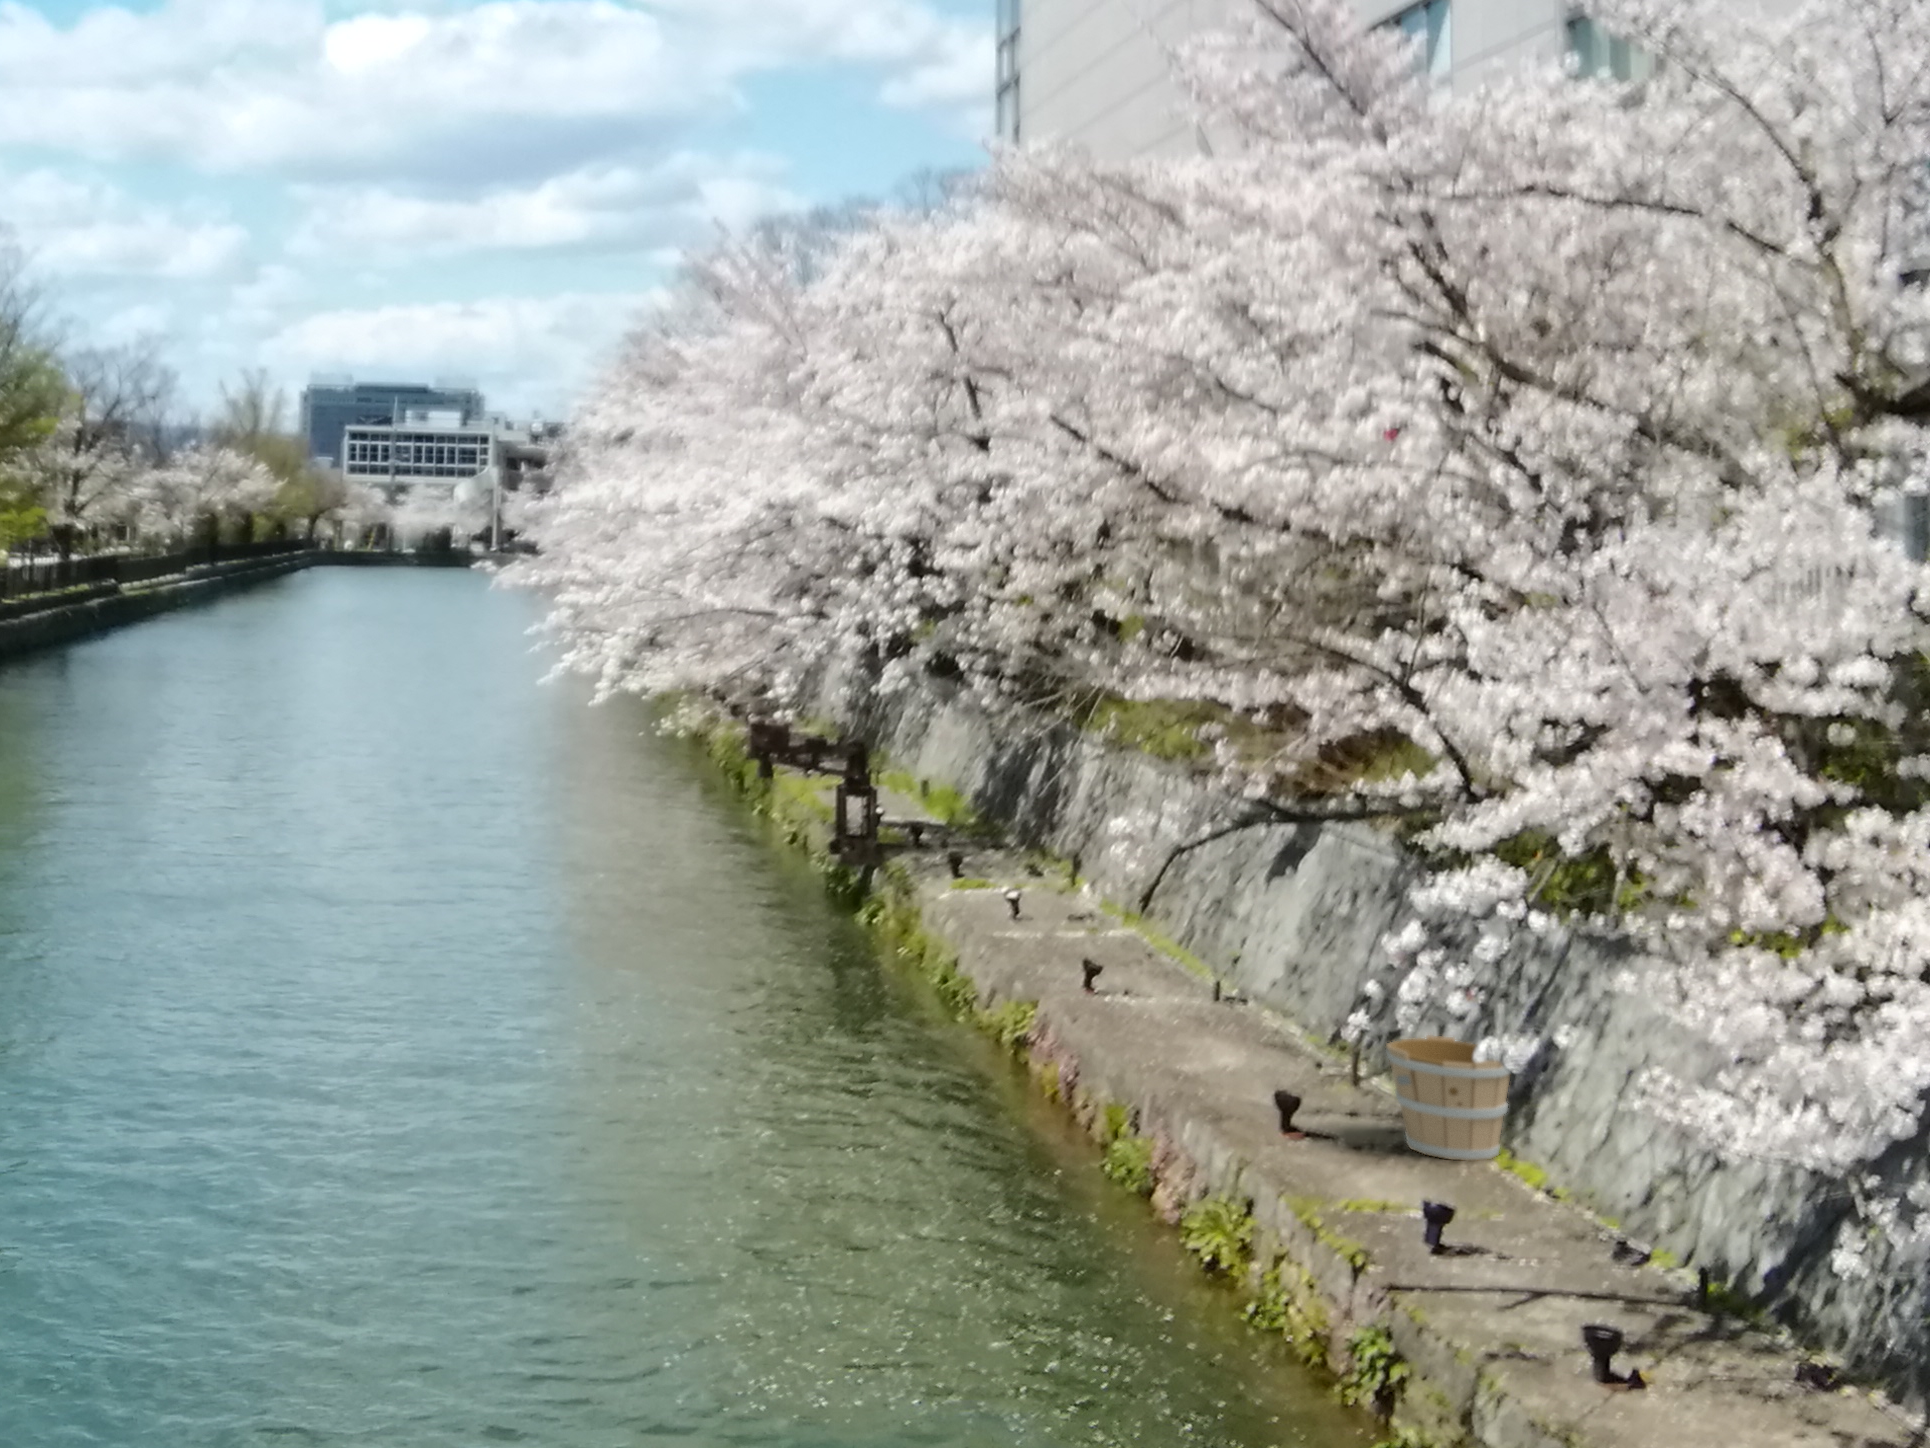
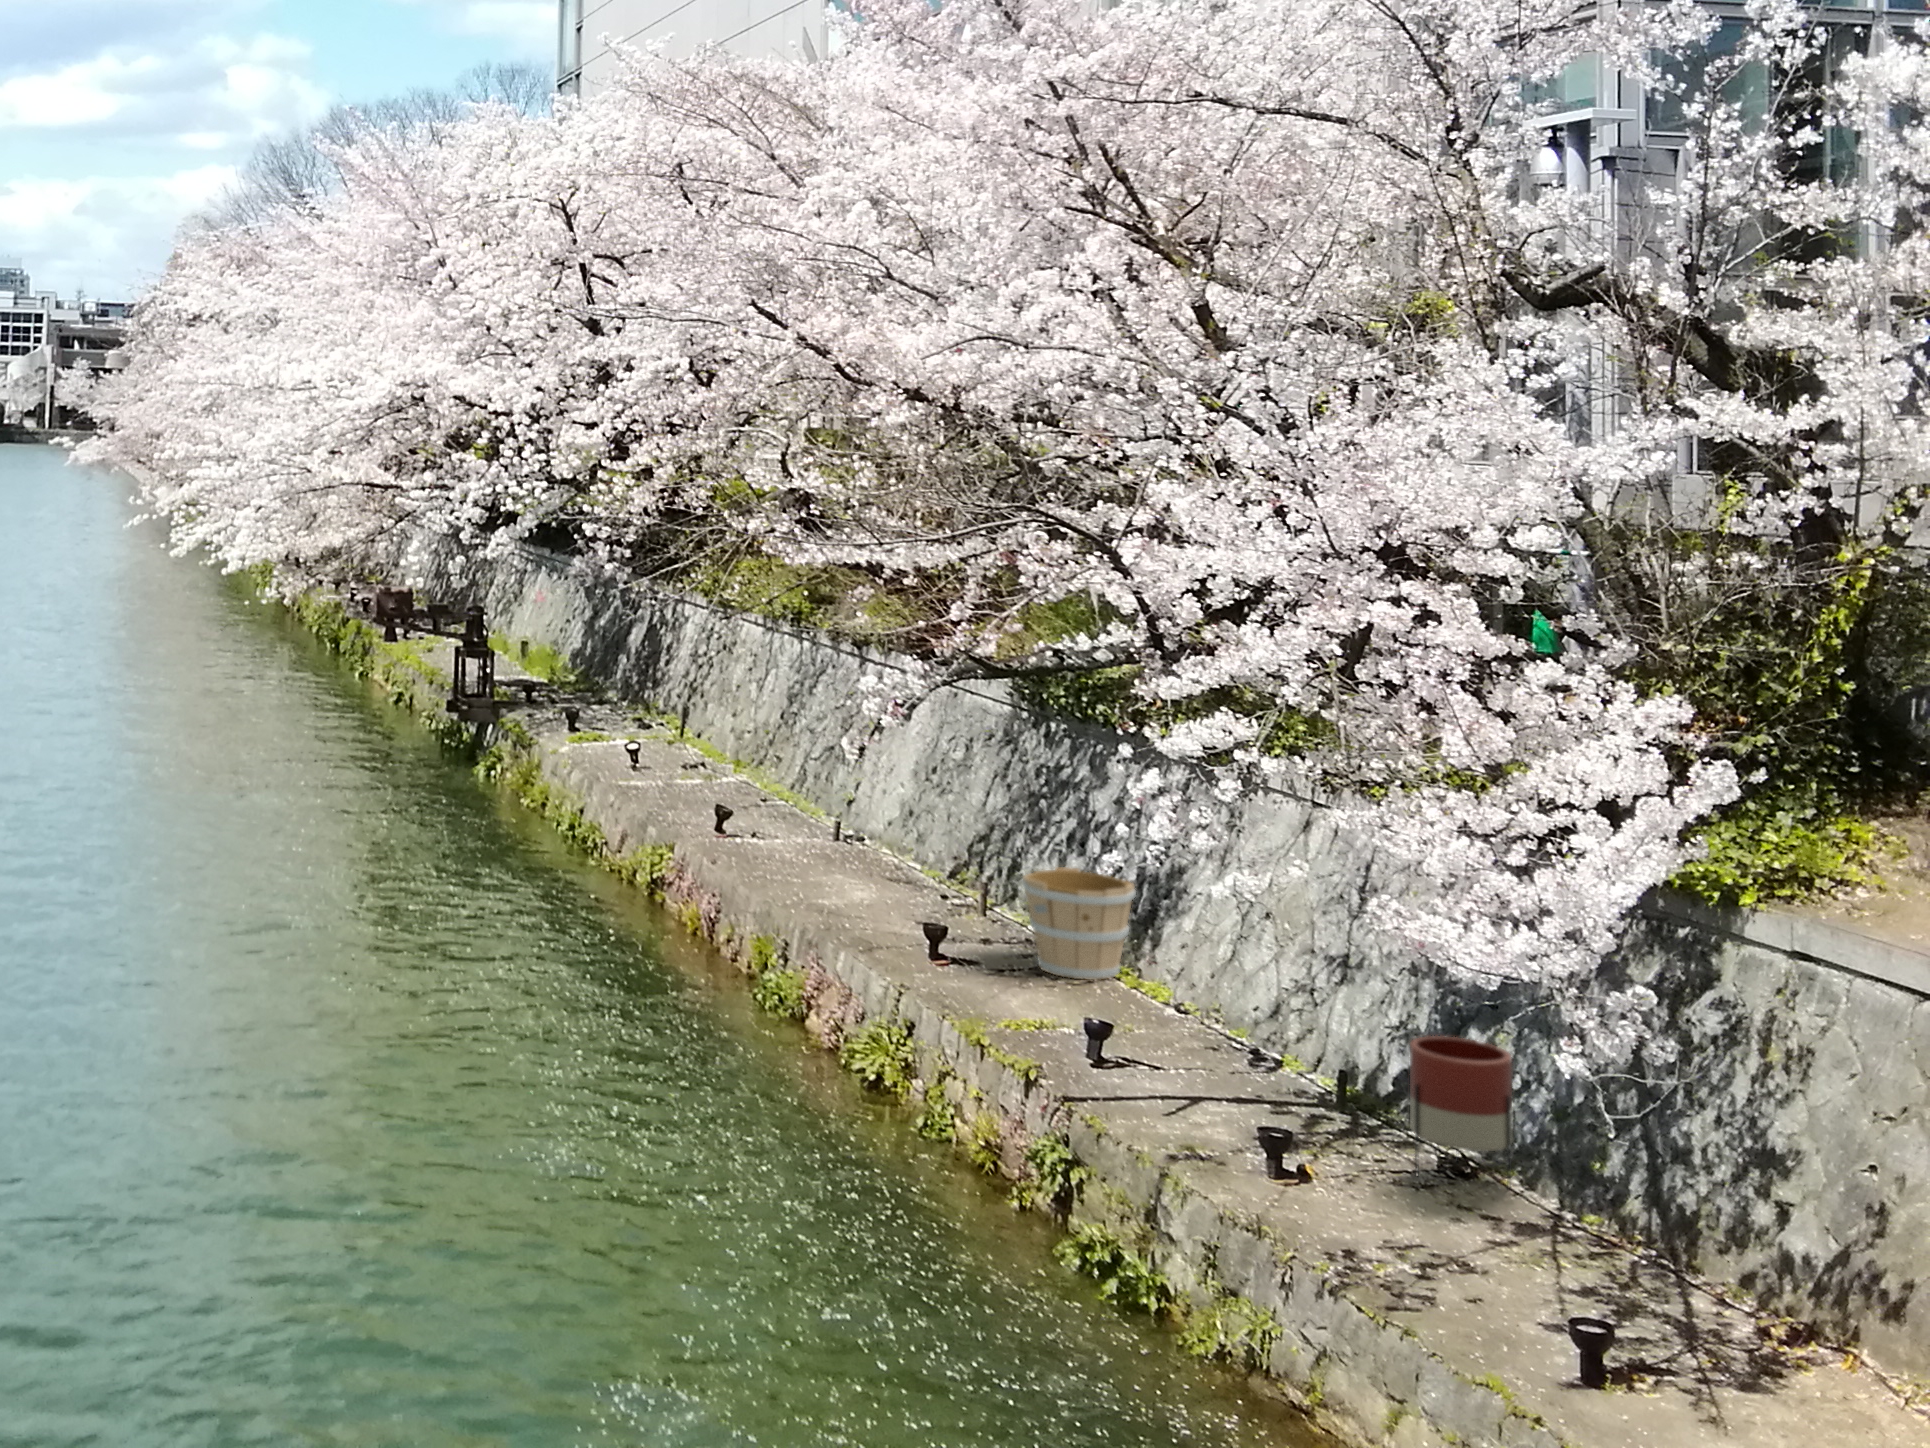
planter: none [1756,1232,1877,1408] -> present [1410,1036,1513,1188]

